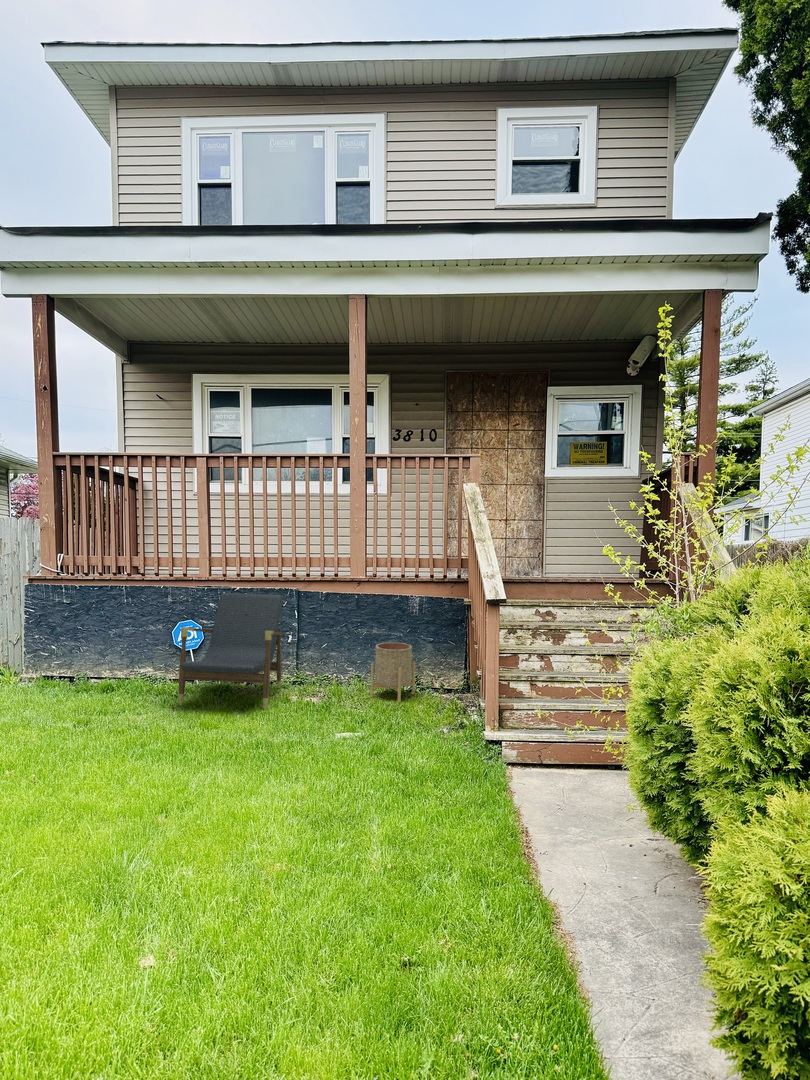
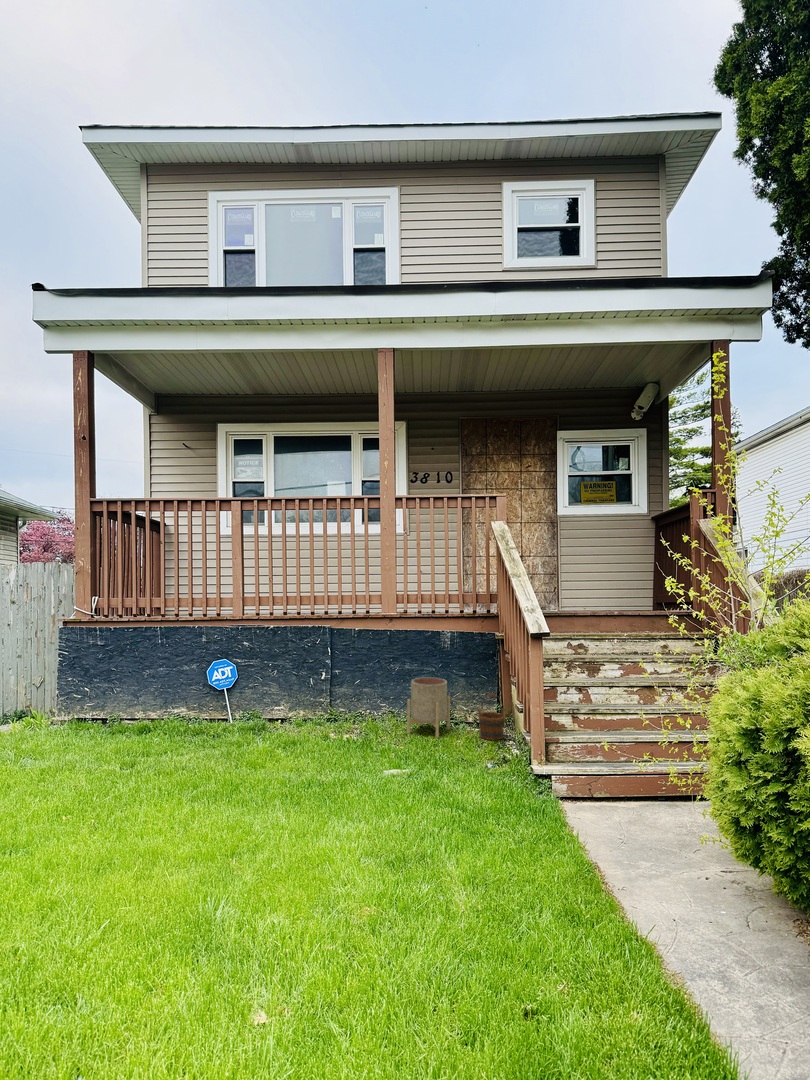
lounge chair: present [179,593,283,710] -> none [218,632,319,749]
wooden bucket: none [440,660,469,706] -> present [478,694,505,740]

